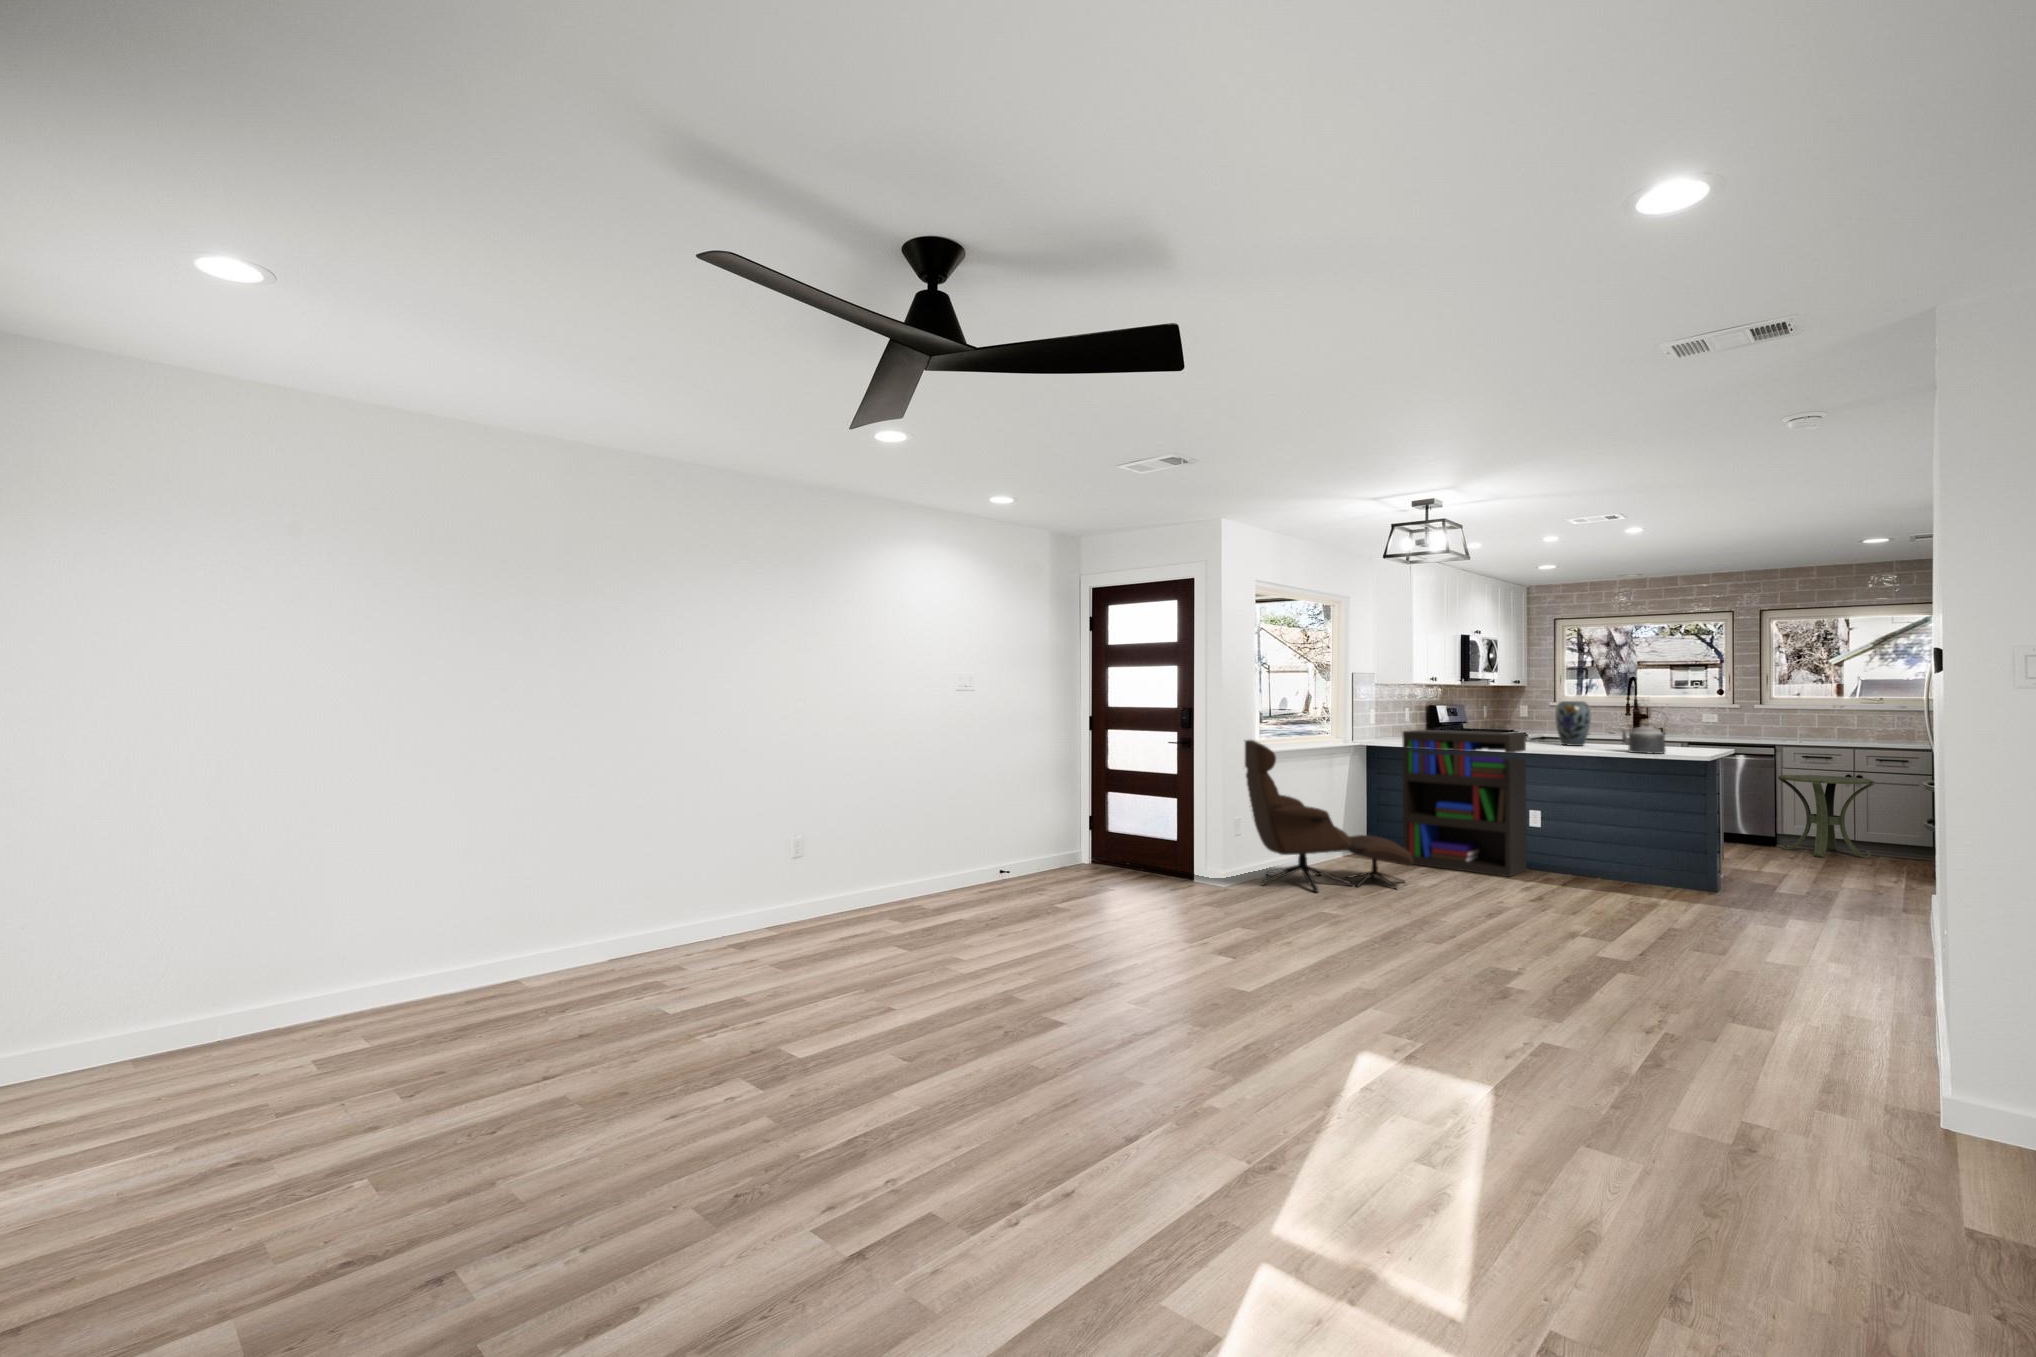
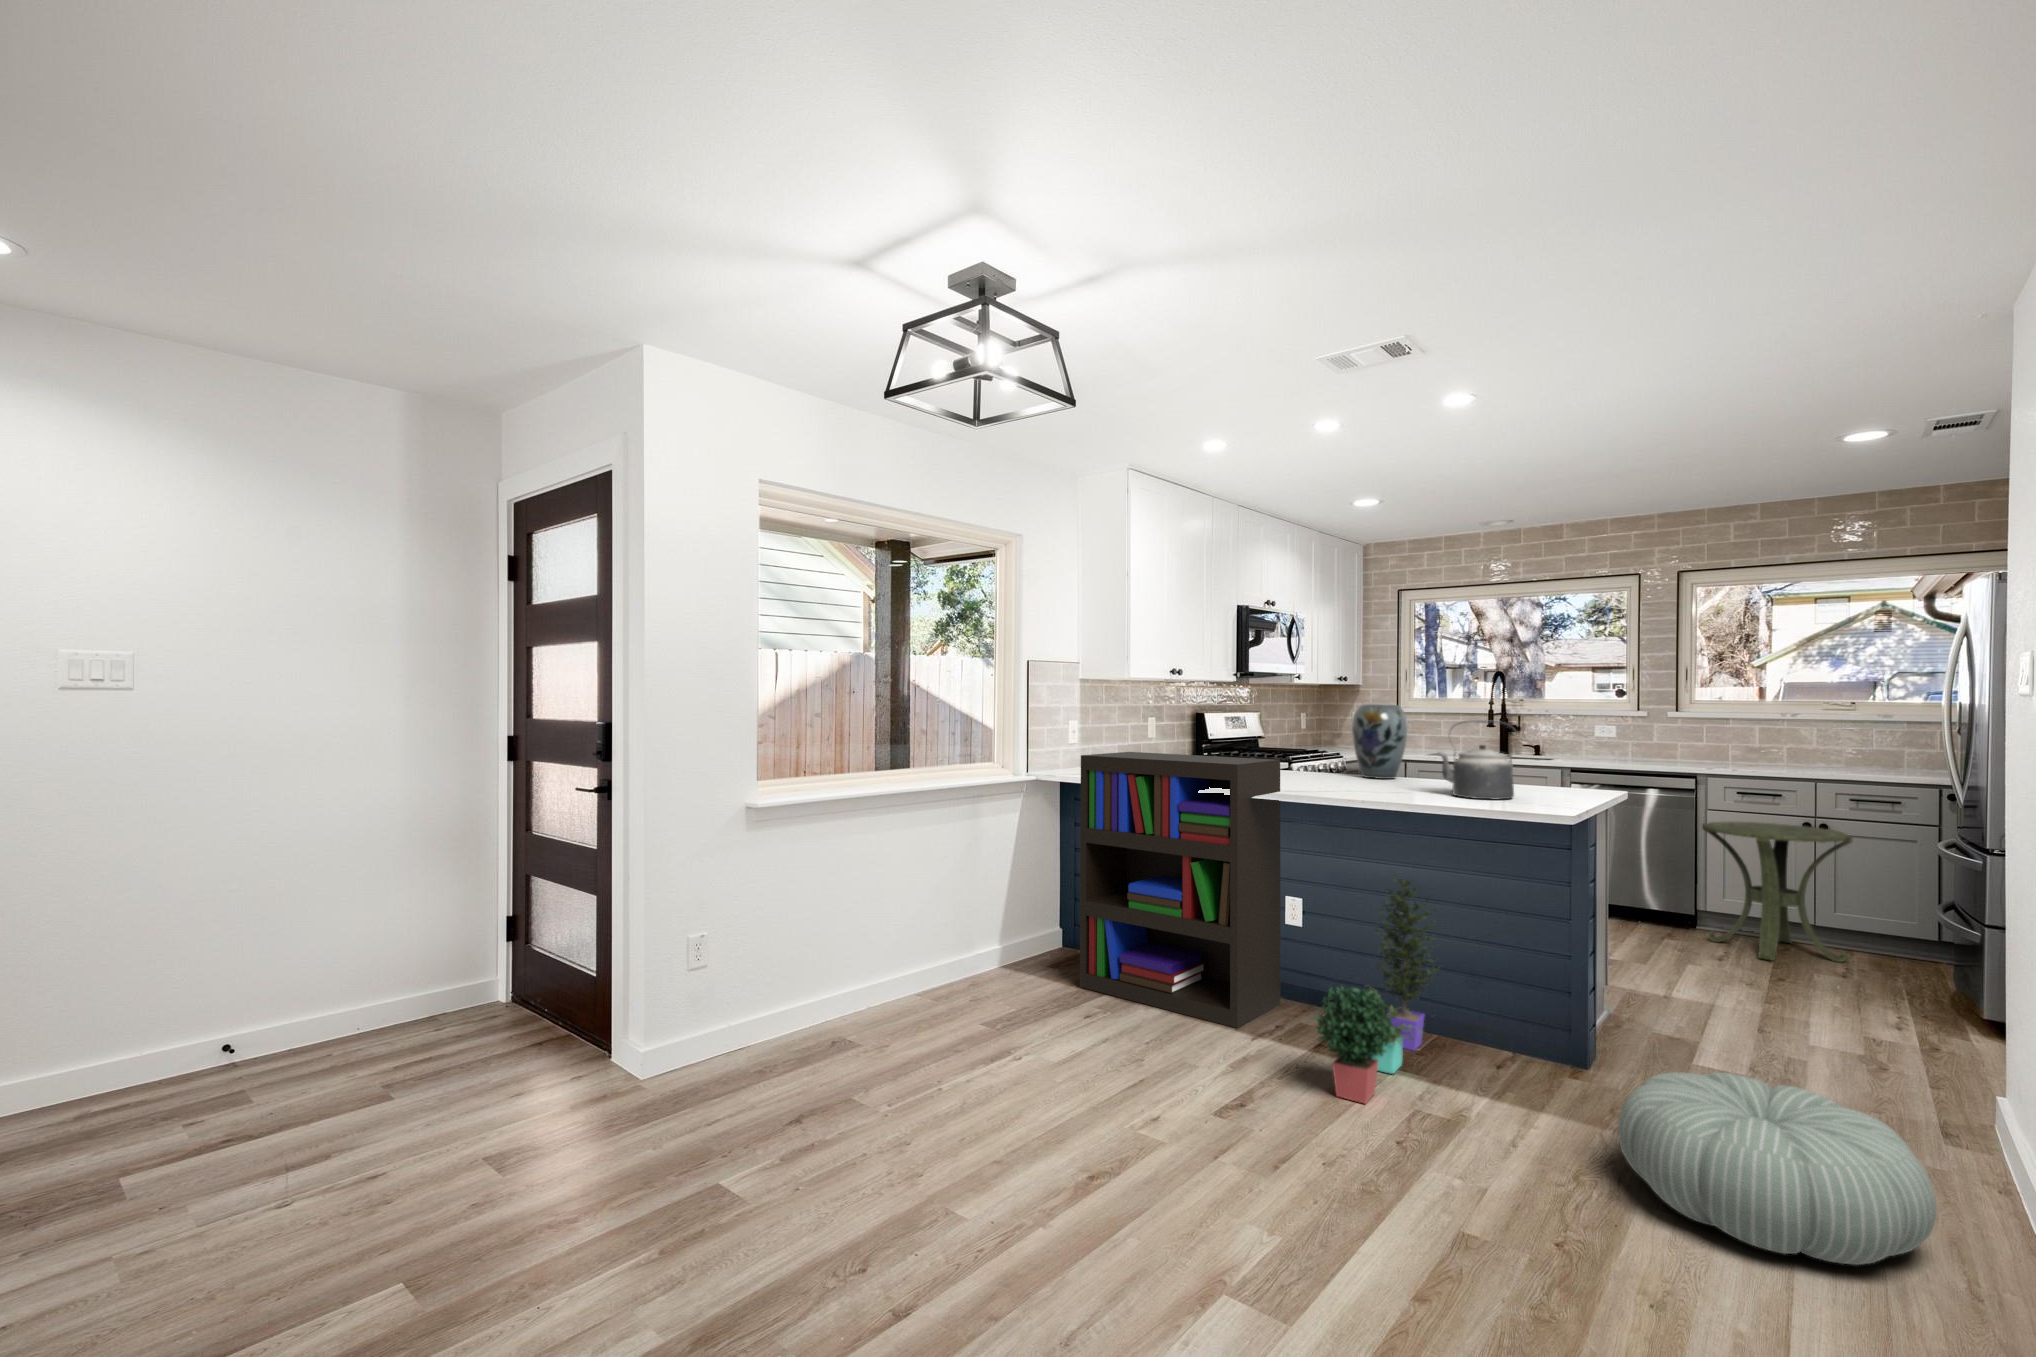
lounge chair: present [1245,740,1413,892] -> none [713,775,1031,1091]
potted plant: none [1570,793,1630,898] -> present [1315,878,1438,1104]
pouf: none [1730,871,1871,933] -> present [1618,1072,1937,1265]

